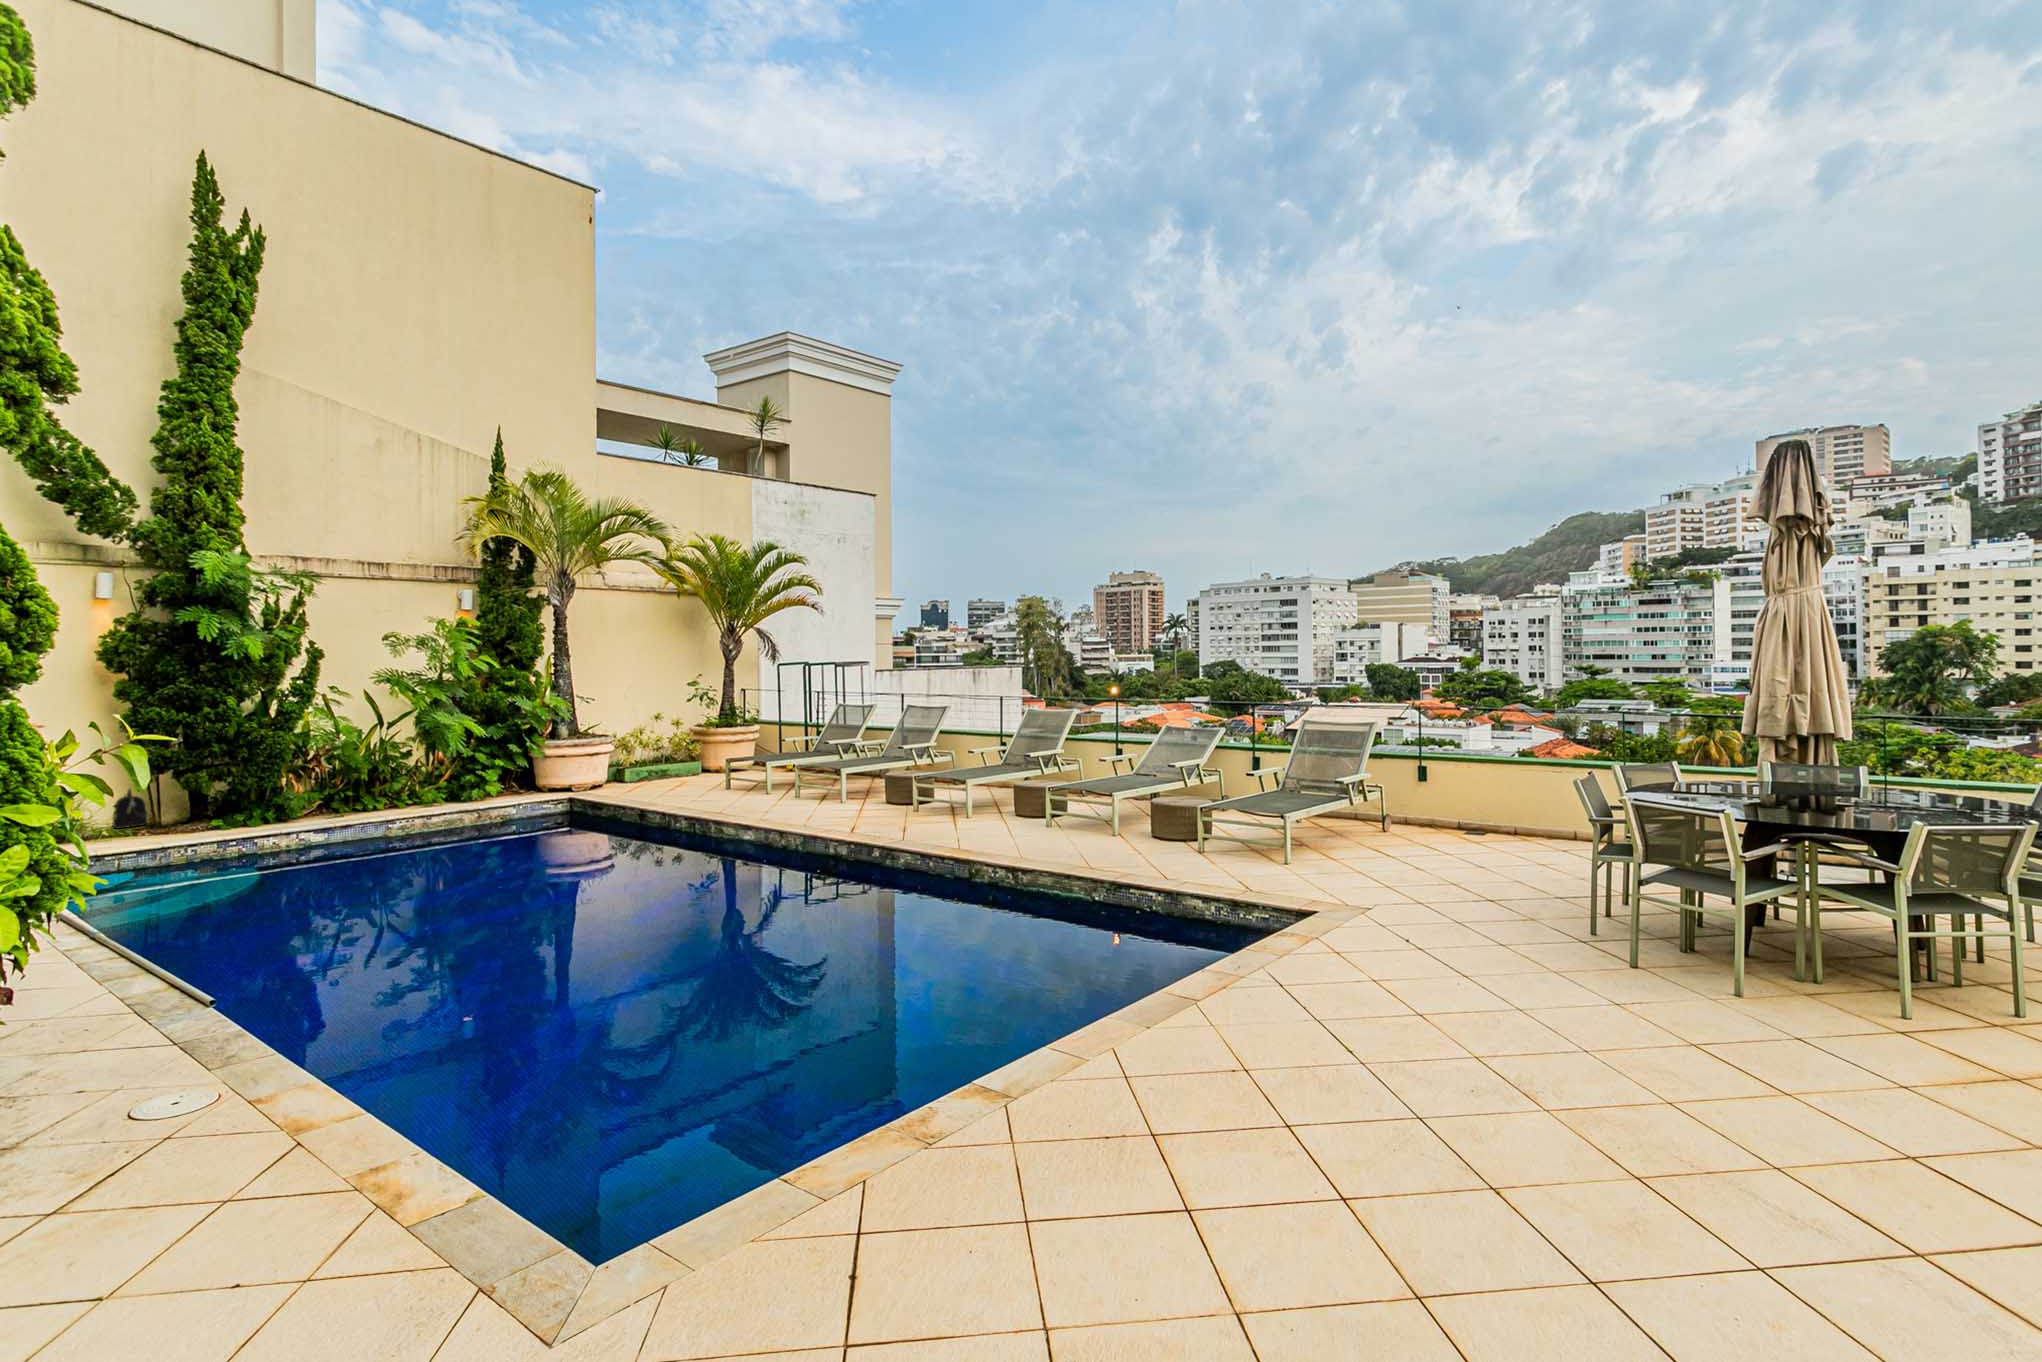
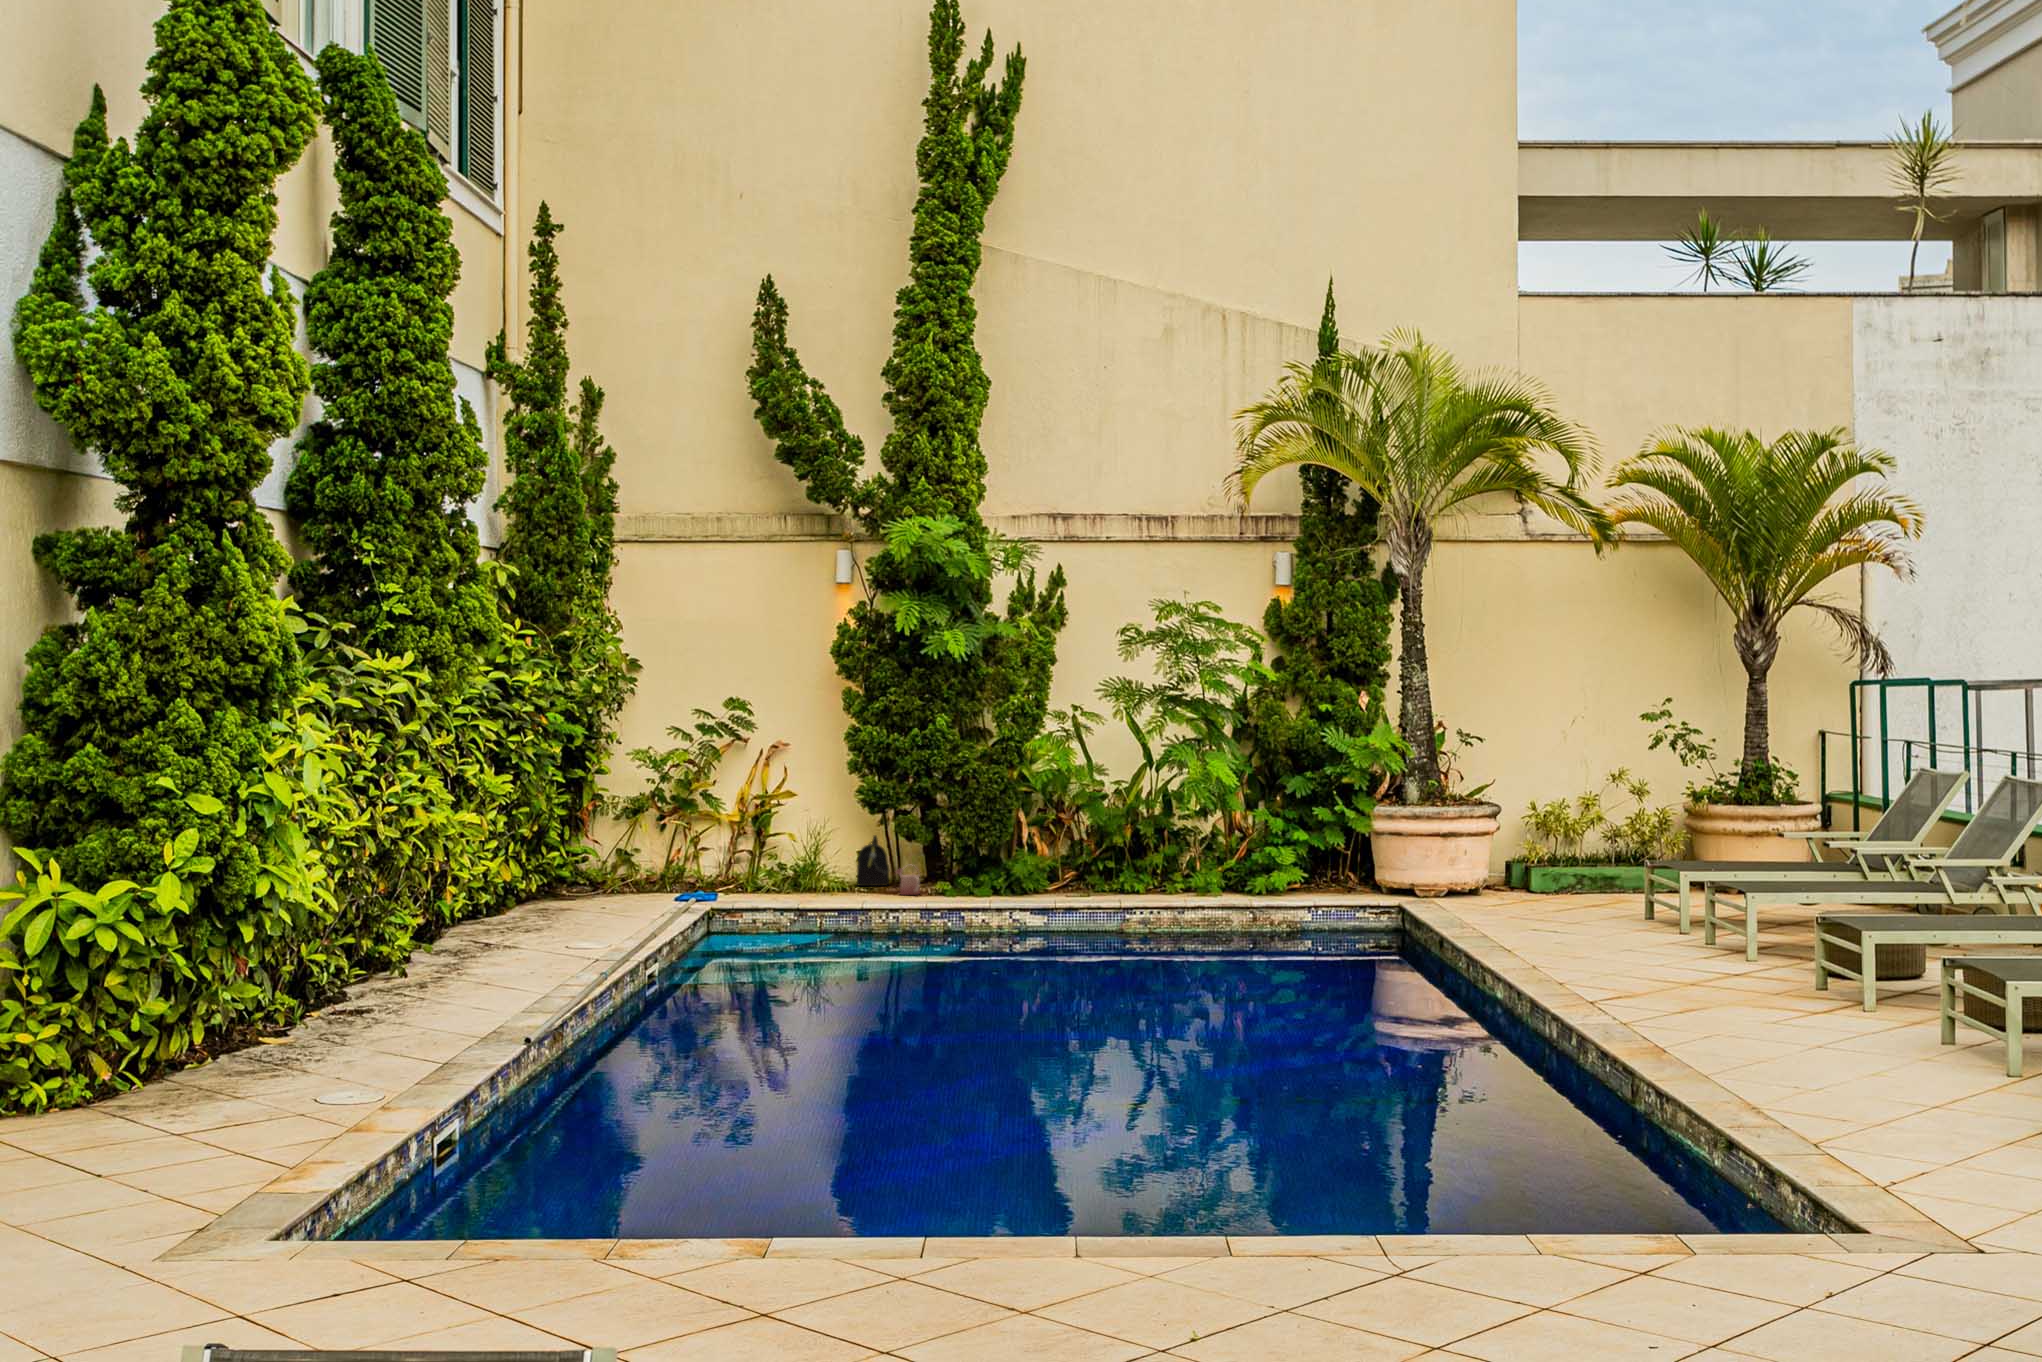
watering can: none [164,808,195,831] -> present [896,865,920,895]

